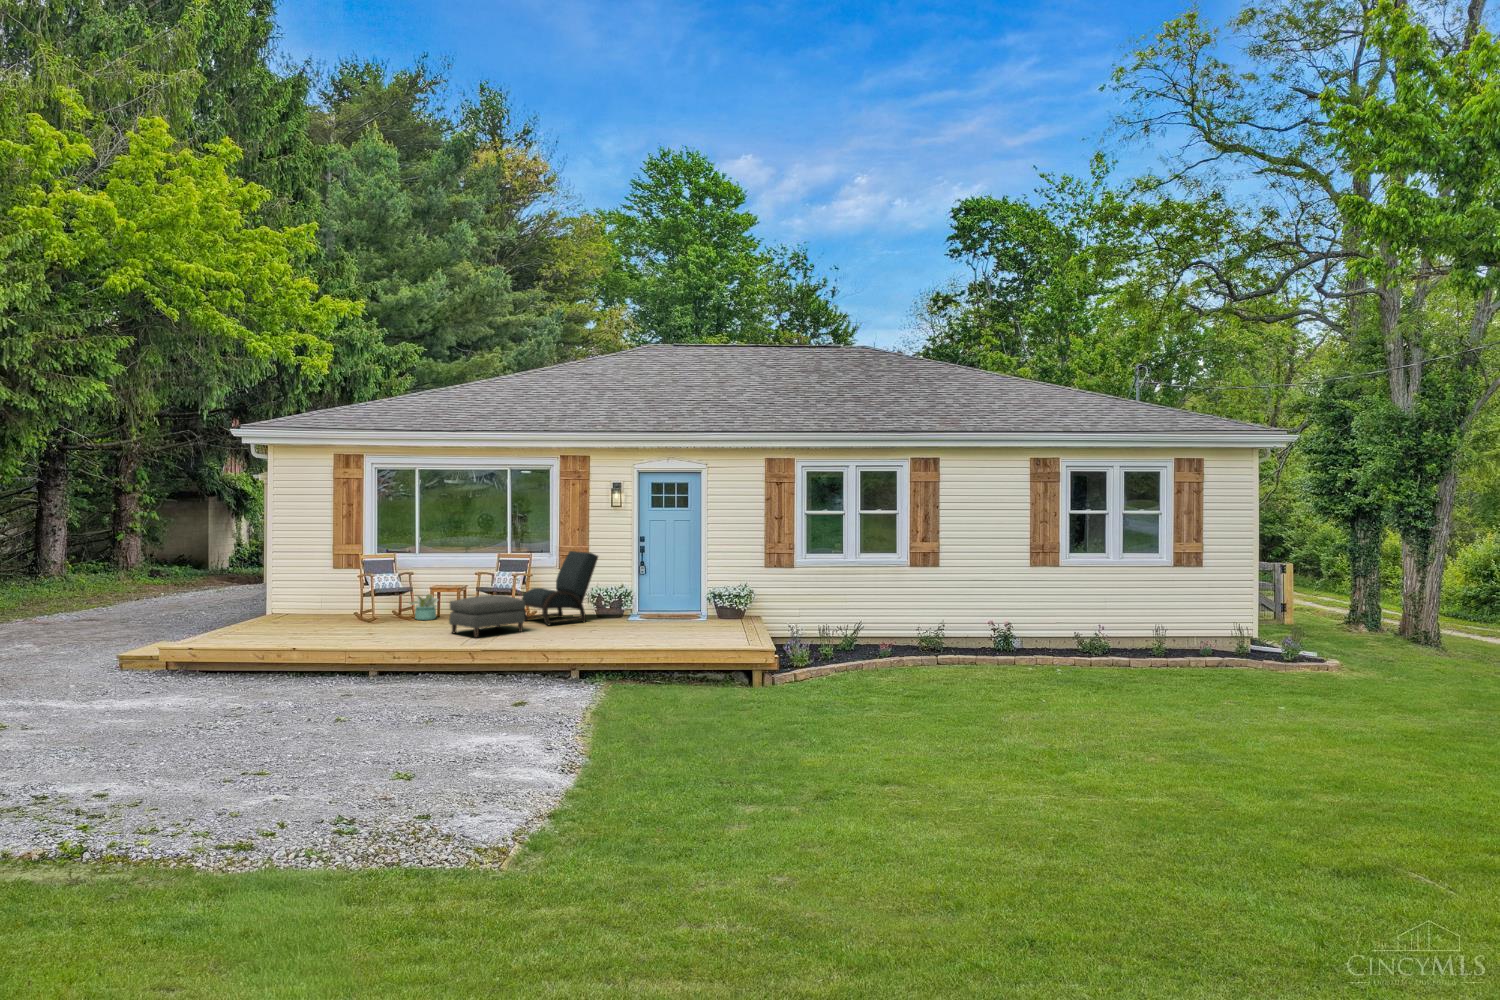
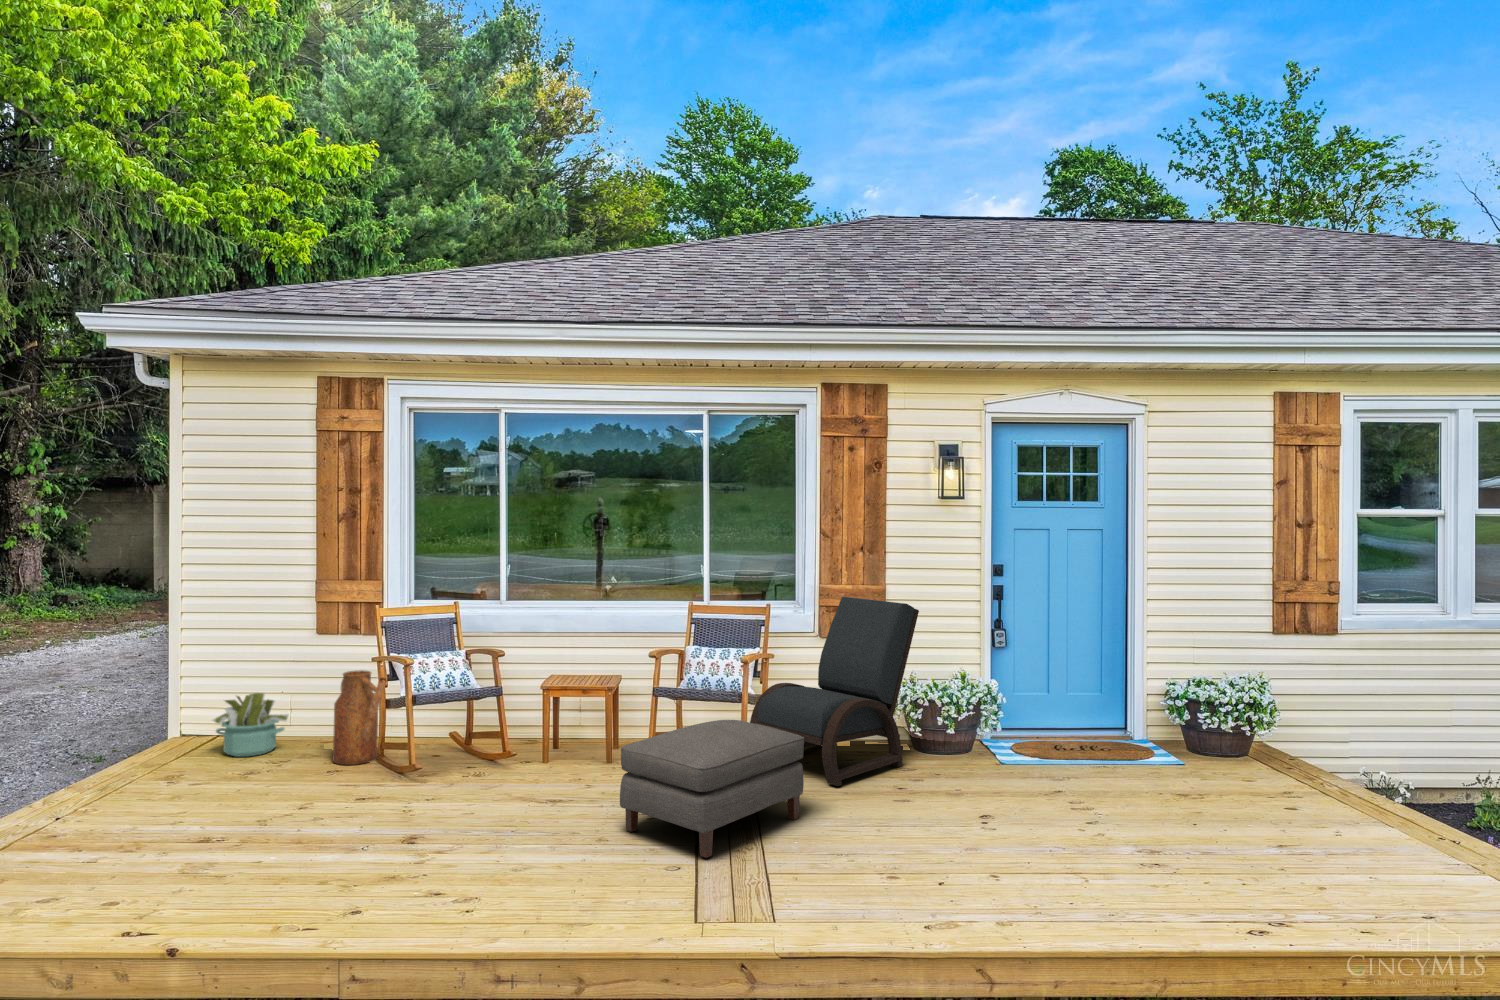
watering can: none [340,582,363,620] -> present [333,670,386,765]
decorative plant: present [410,594,438,620] -> present [213,693,288,757]

